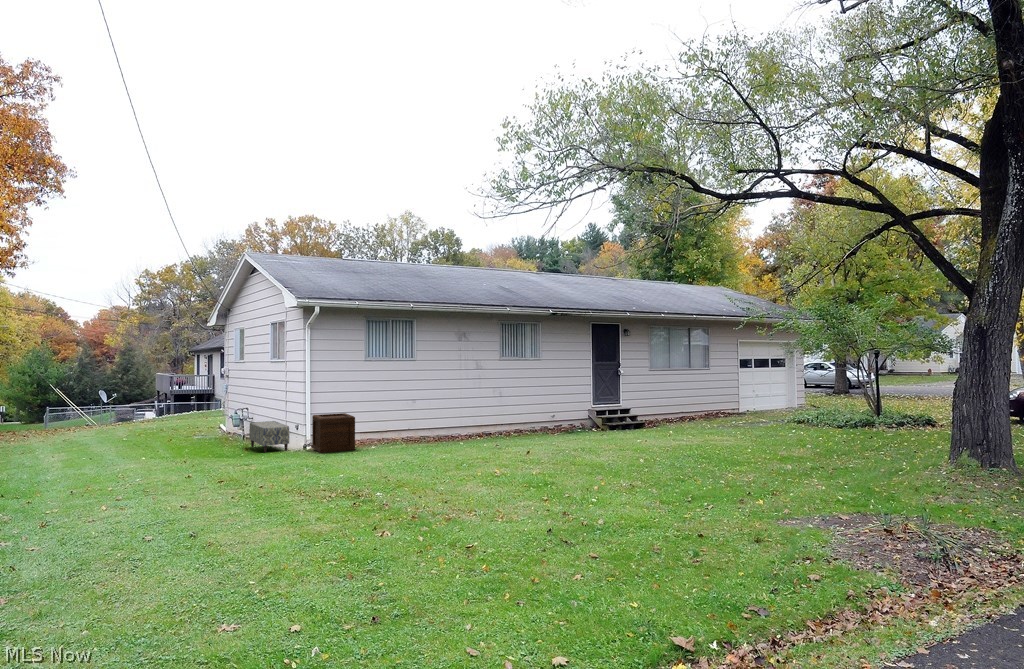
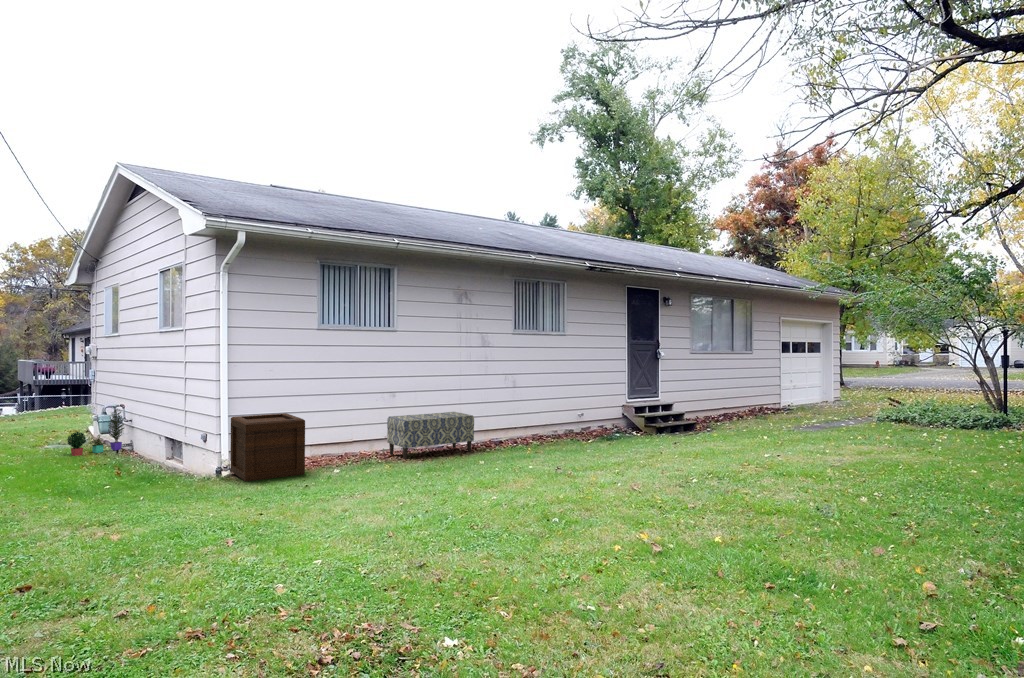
potted plant: none [213,411,248,441] -> present [67,410,124,456]
bench: present [249,421,289,453] -> present [387,412,474,459]

